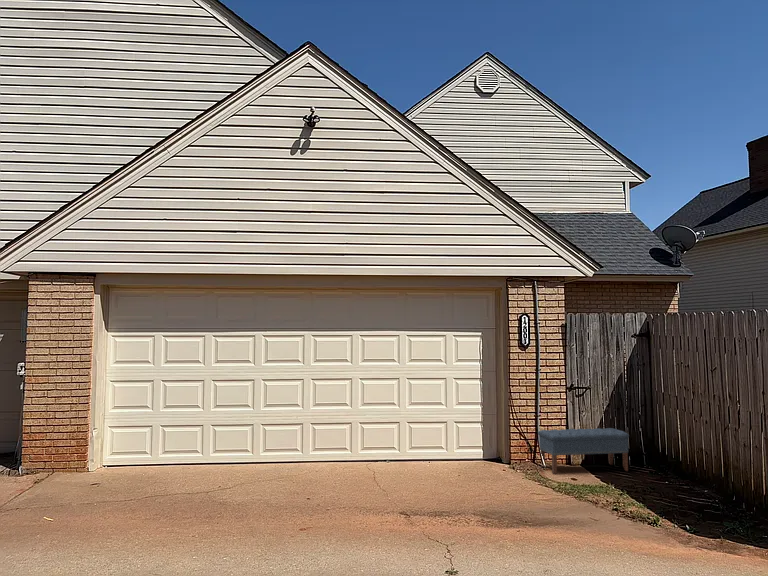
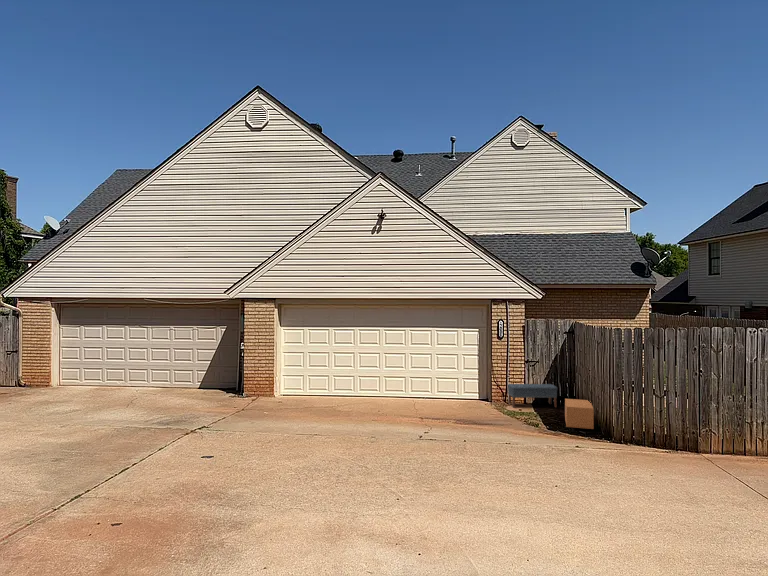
cardboard box: none [660,455,740,517] -> present [565,399,594,429]

